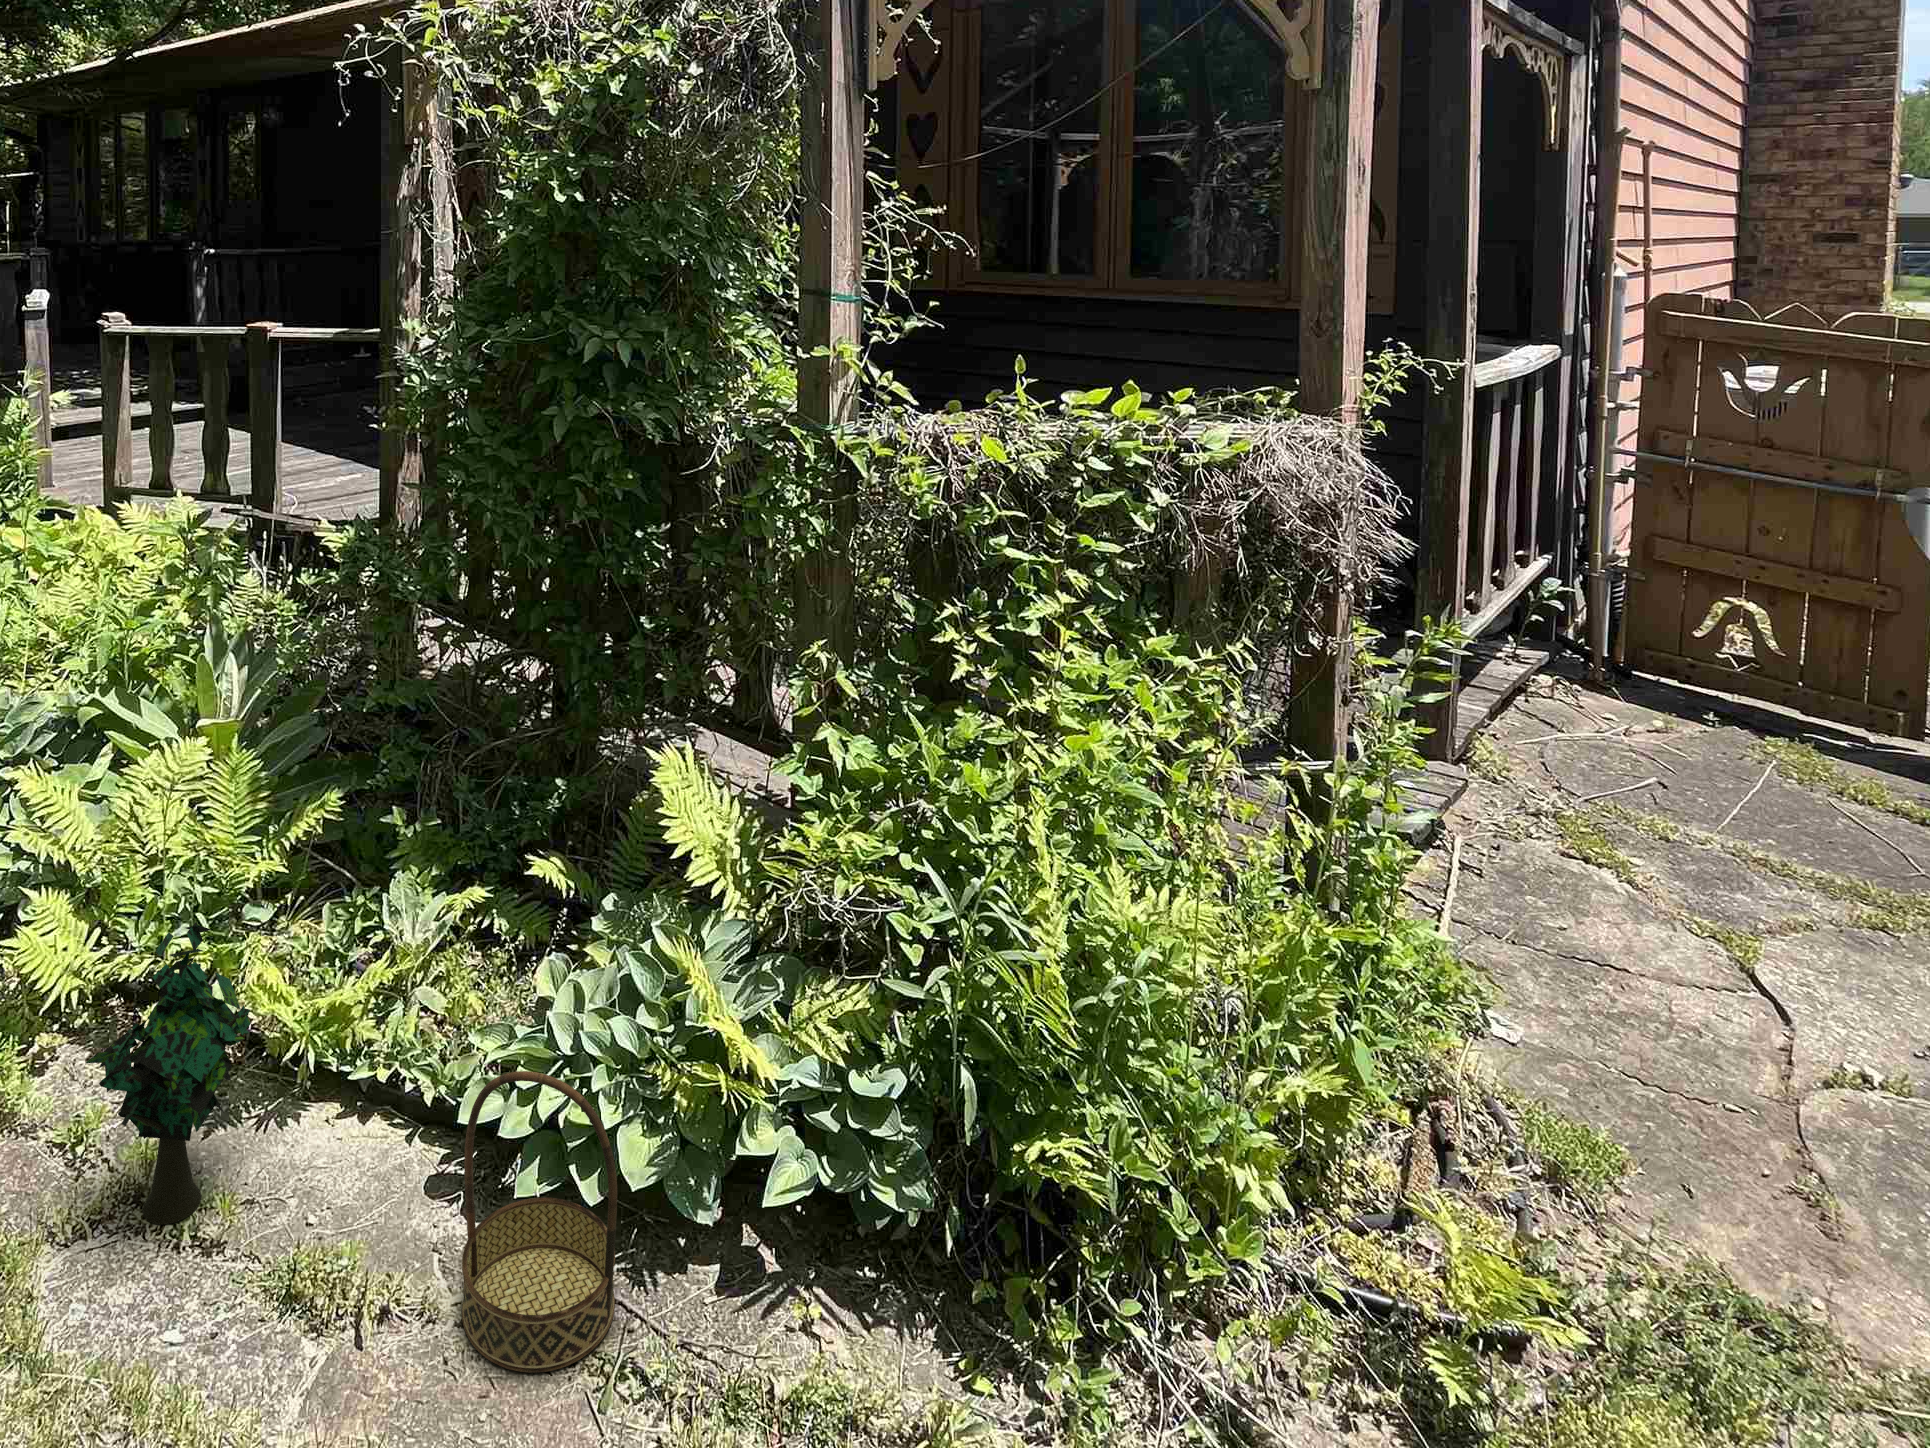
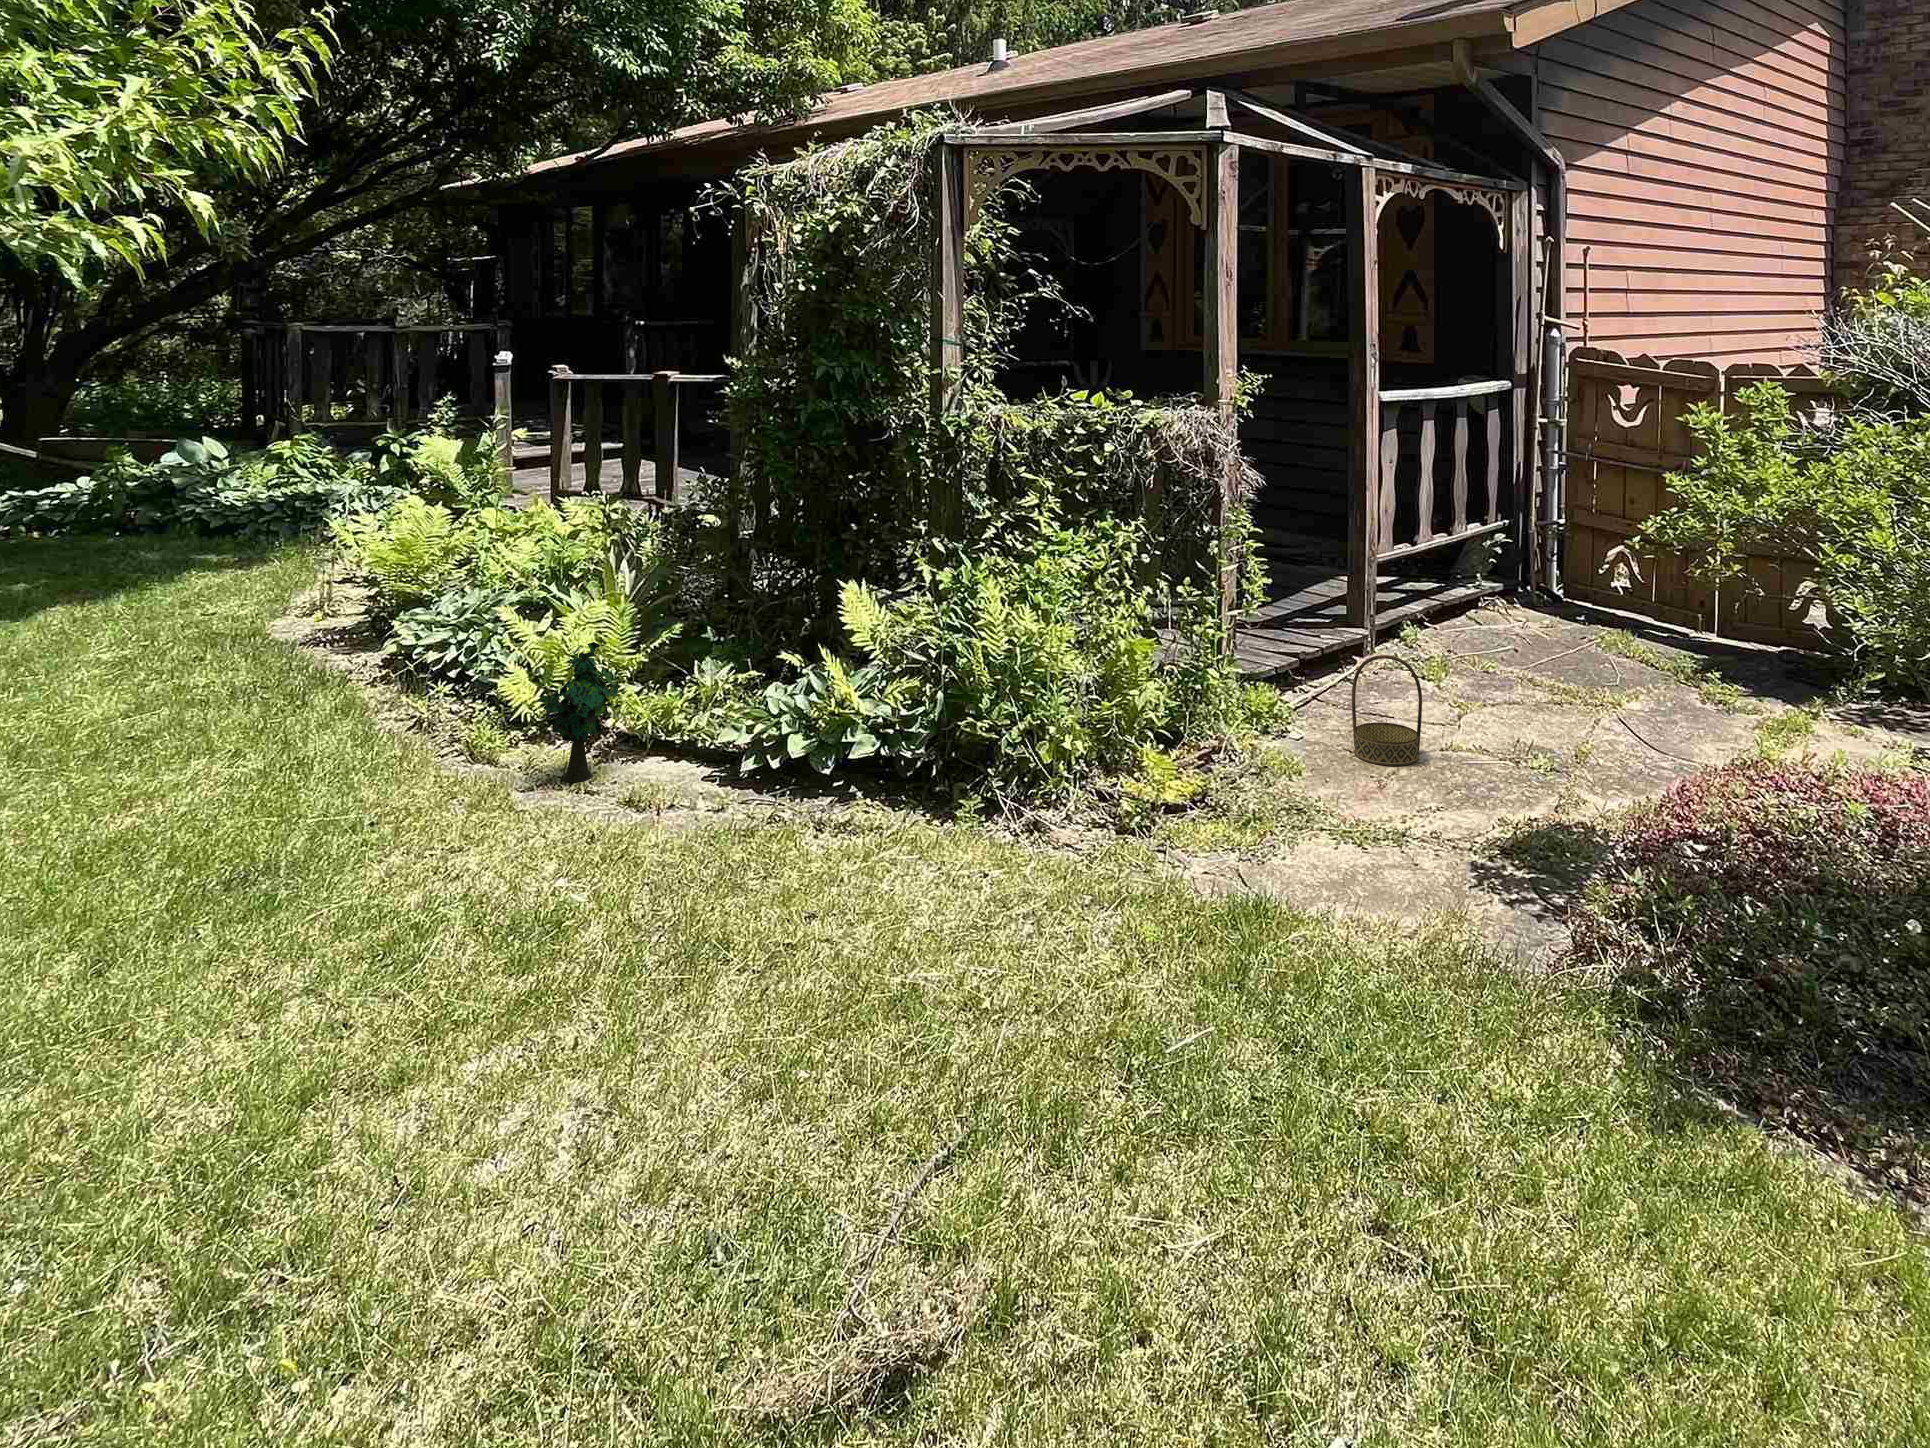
basket: present [462,1071,617,1373] -> present [1352,655,1422,766]

